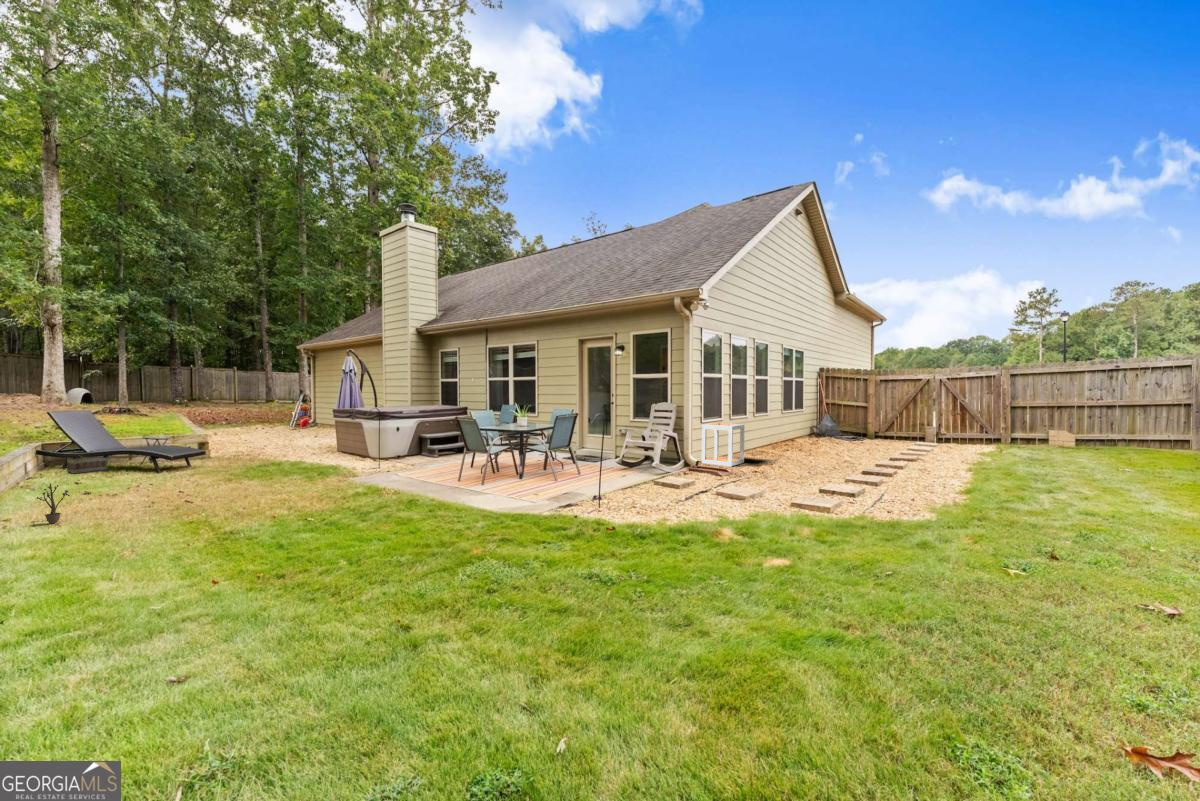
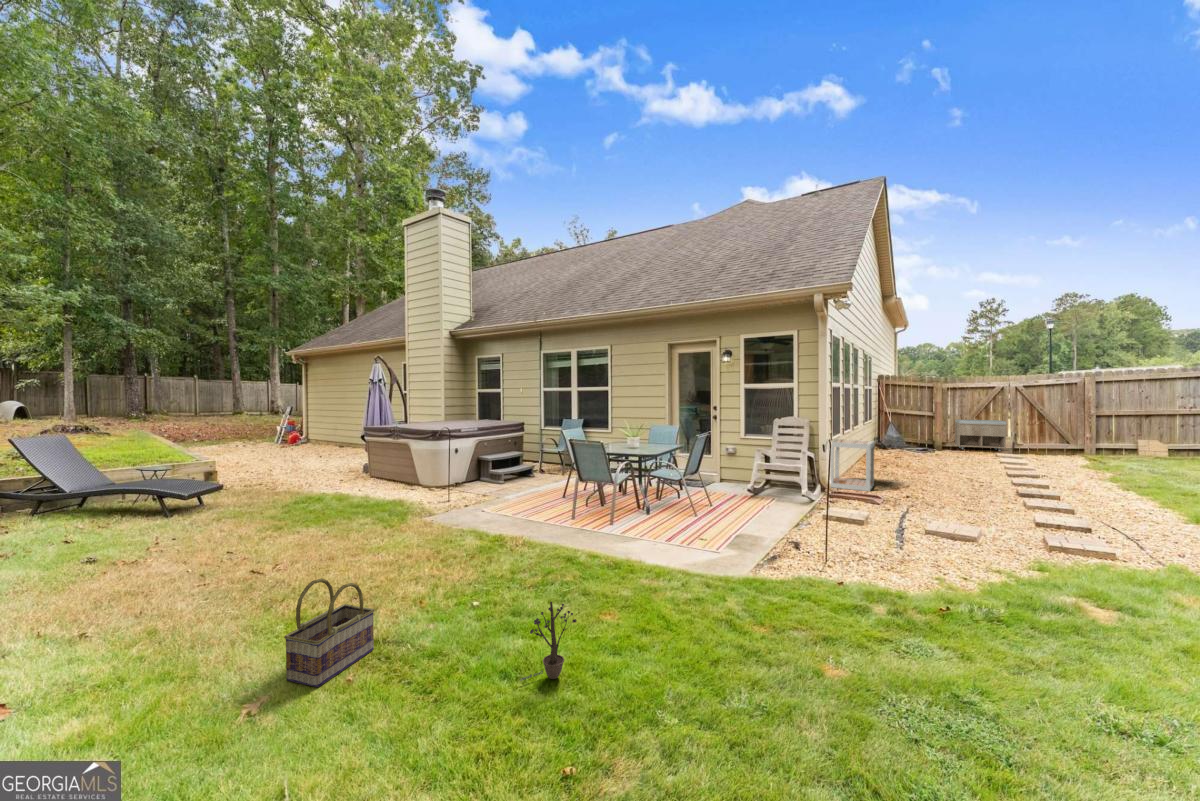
storage bench: none [885,410,928,440] -> present [955,419,1006,451]
basket: present [67,447,107,474] -> present [284,578,375,687]
decorative plant: present [33,484,70,524] -> present [520,602,576,681]

